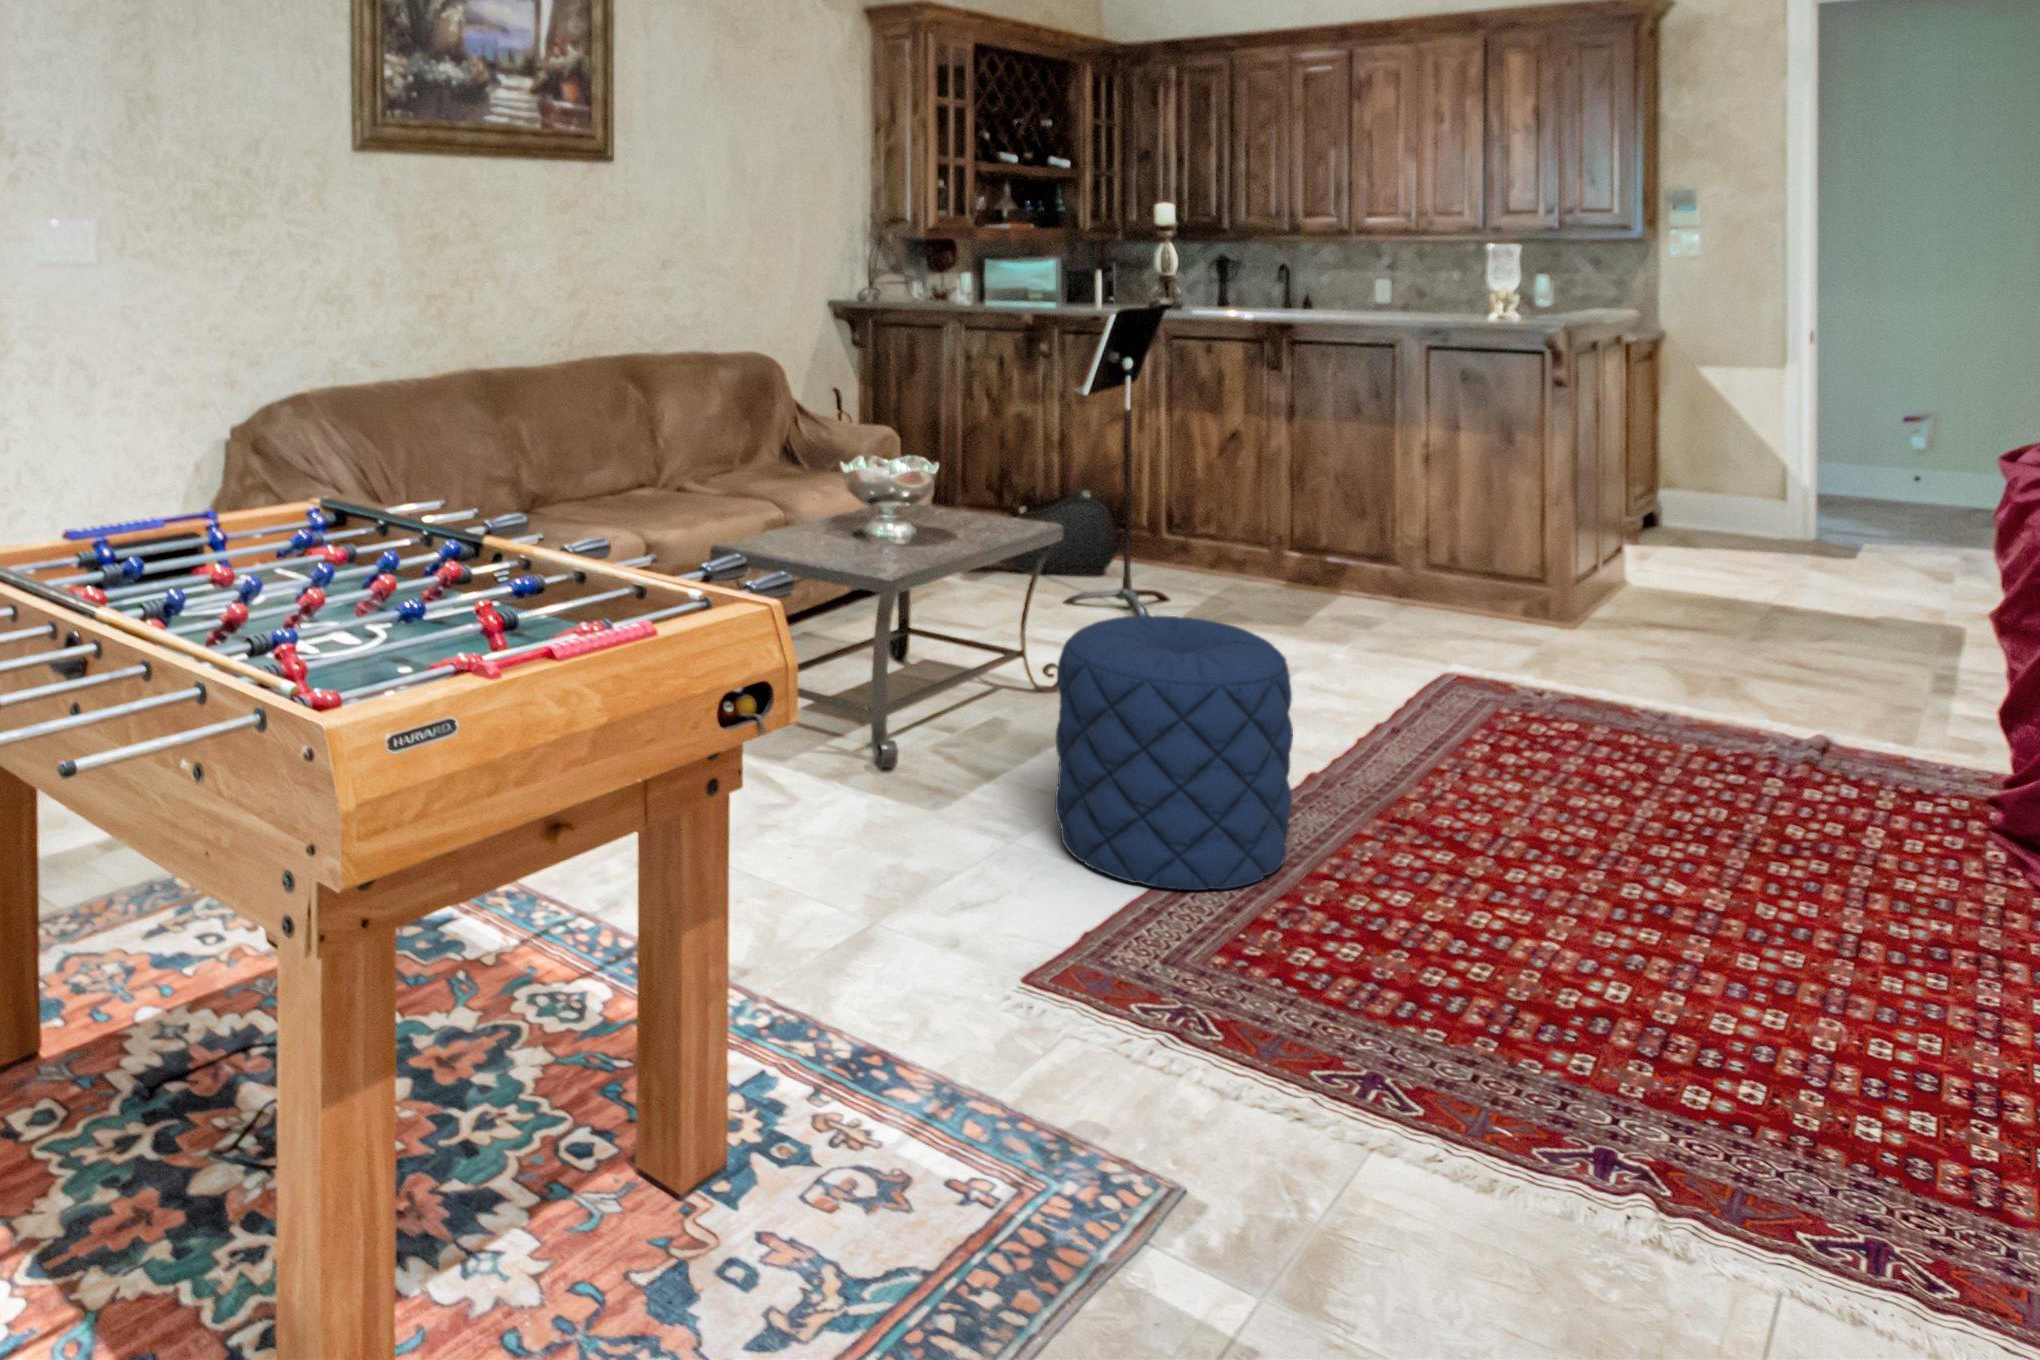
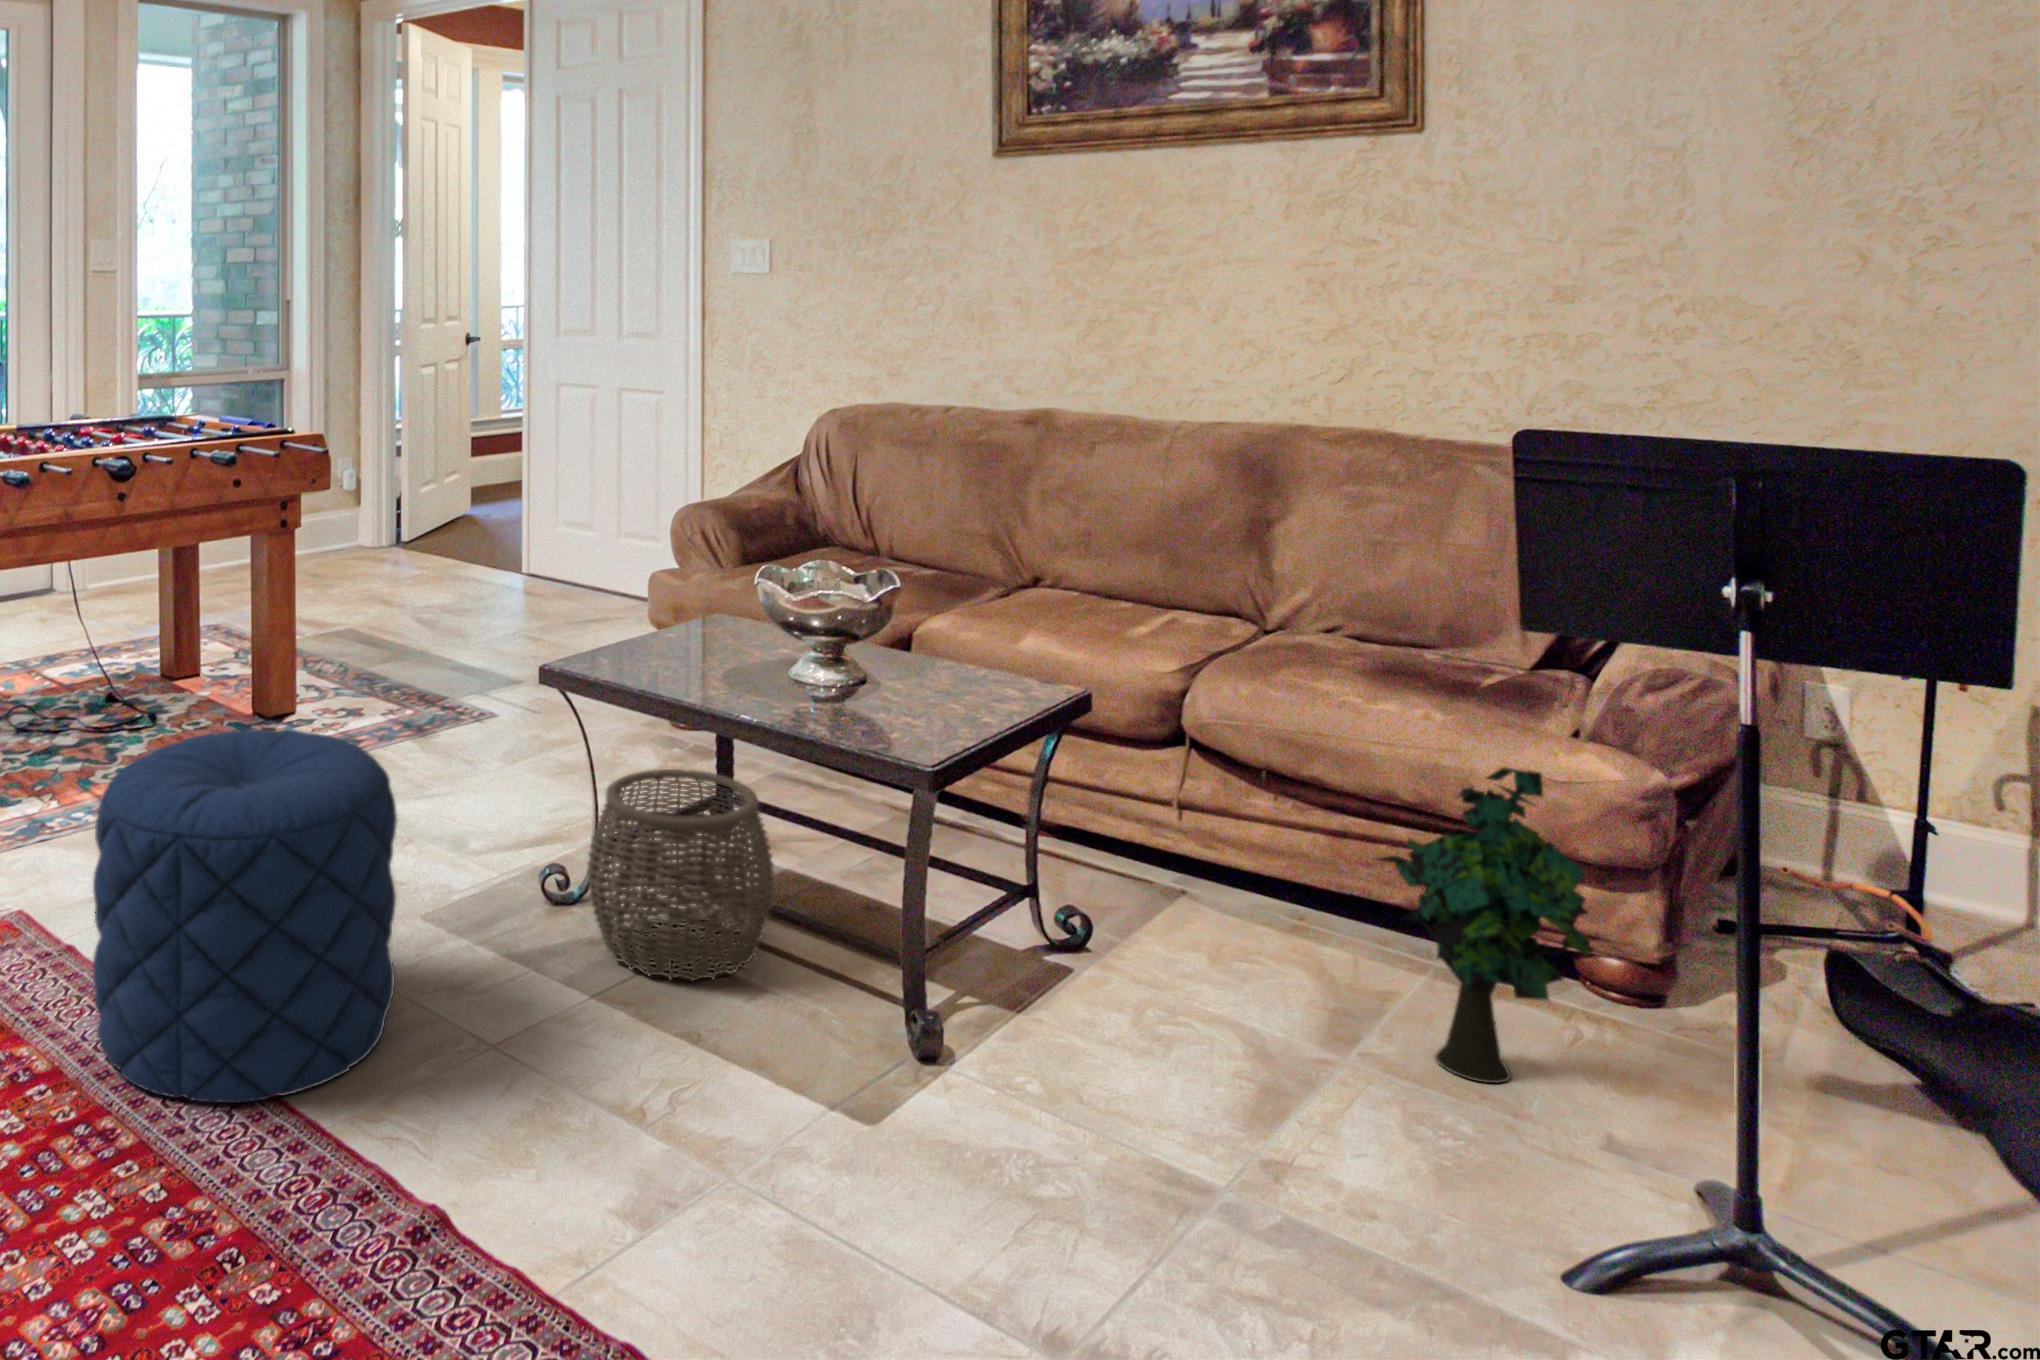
decorative plant: none [975,474,1050,619] -> present [1377,767,1593,1083]
woven basket: none [902,610,1034,749] -> present [588,769,774,981]

